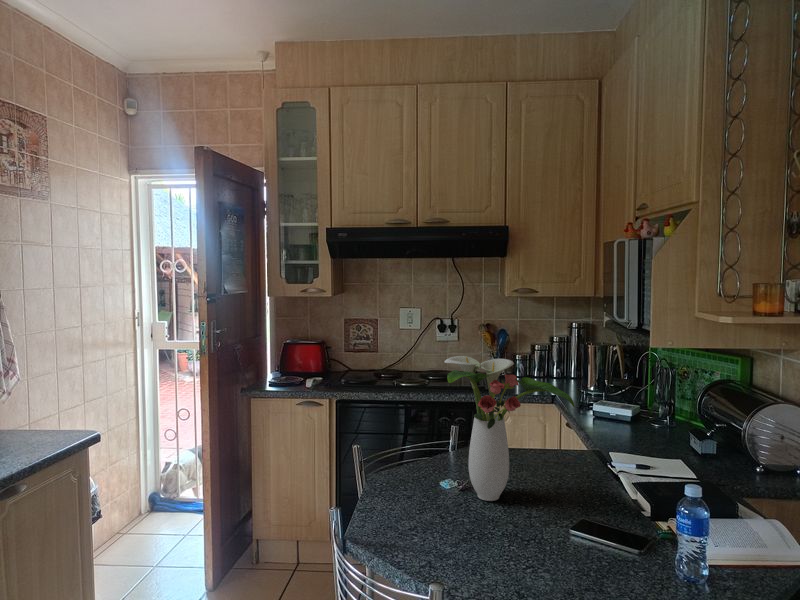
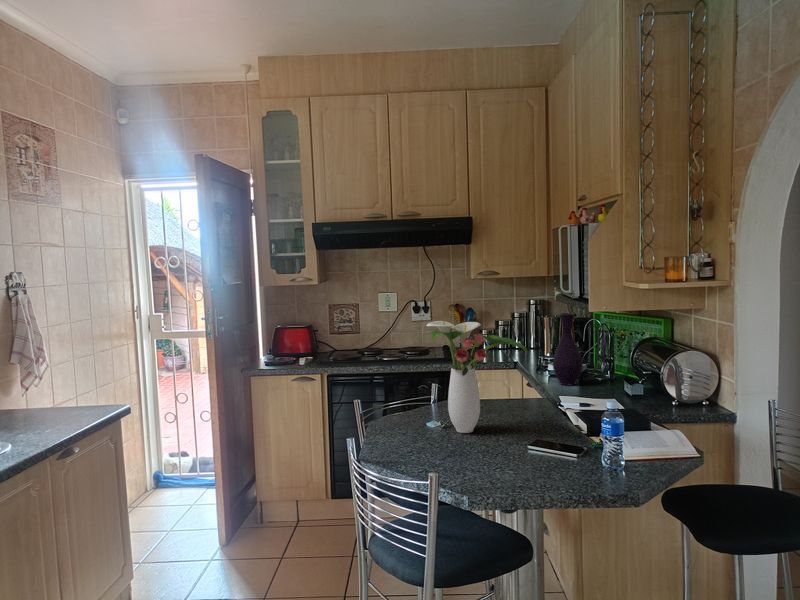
vase: none [600,345,638,434] -> present [553,313,583,385]

